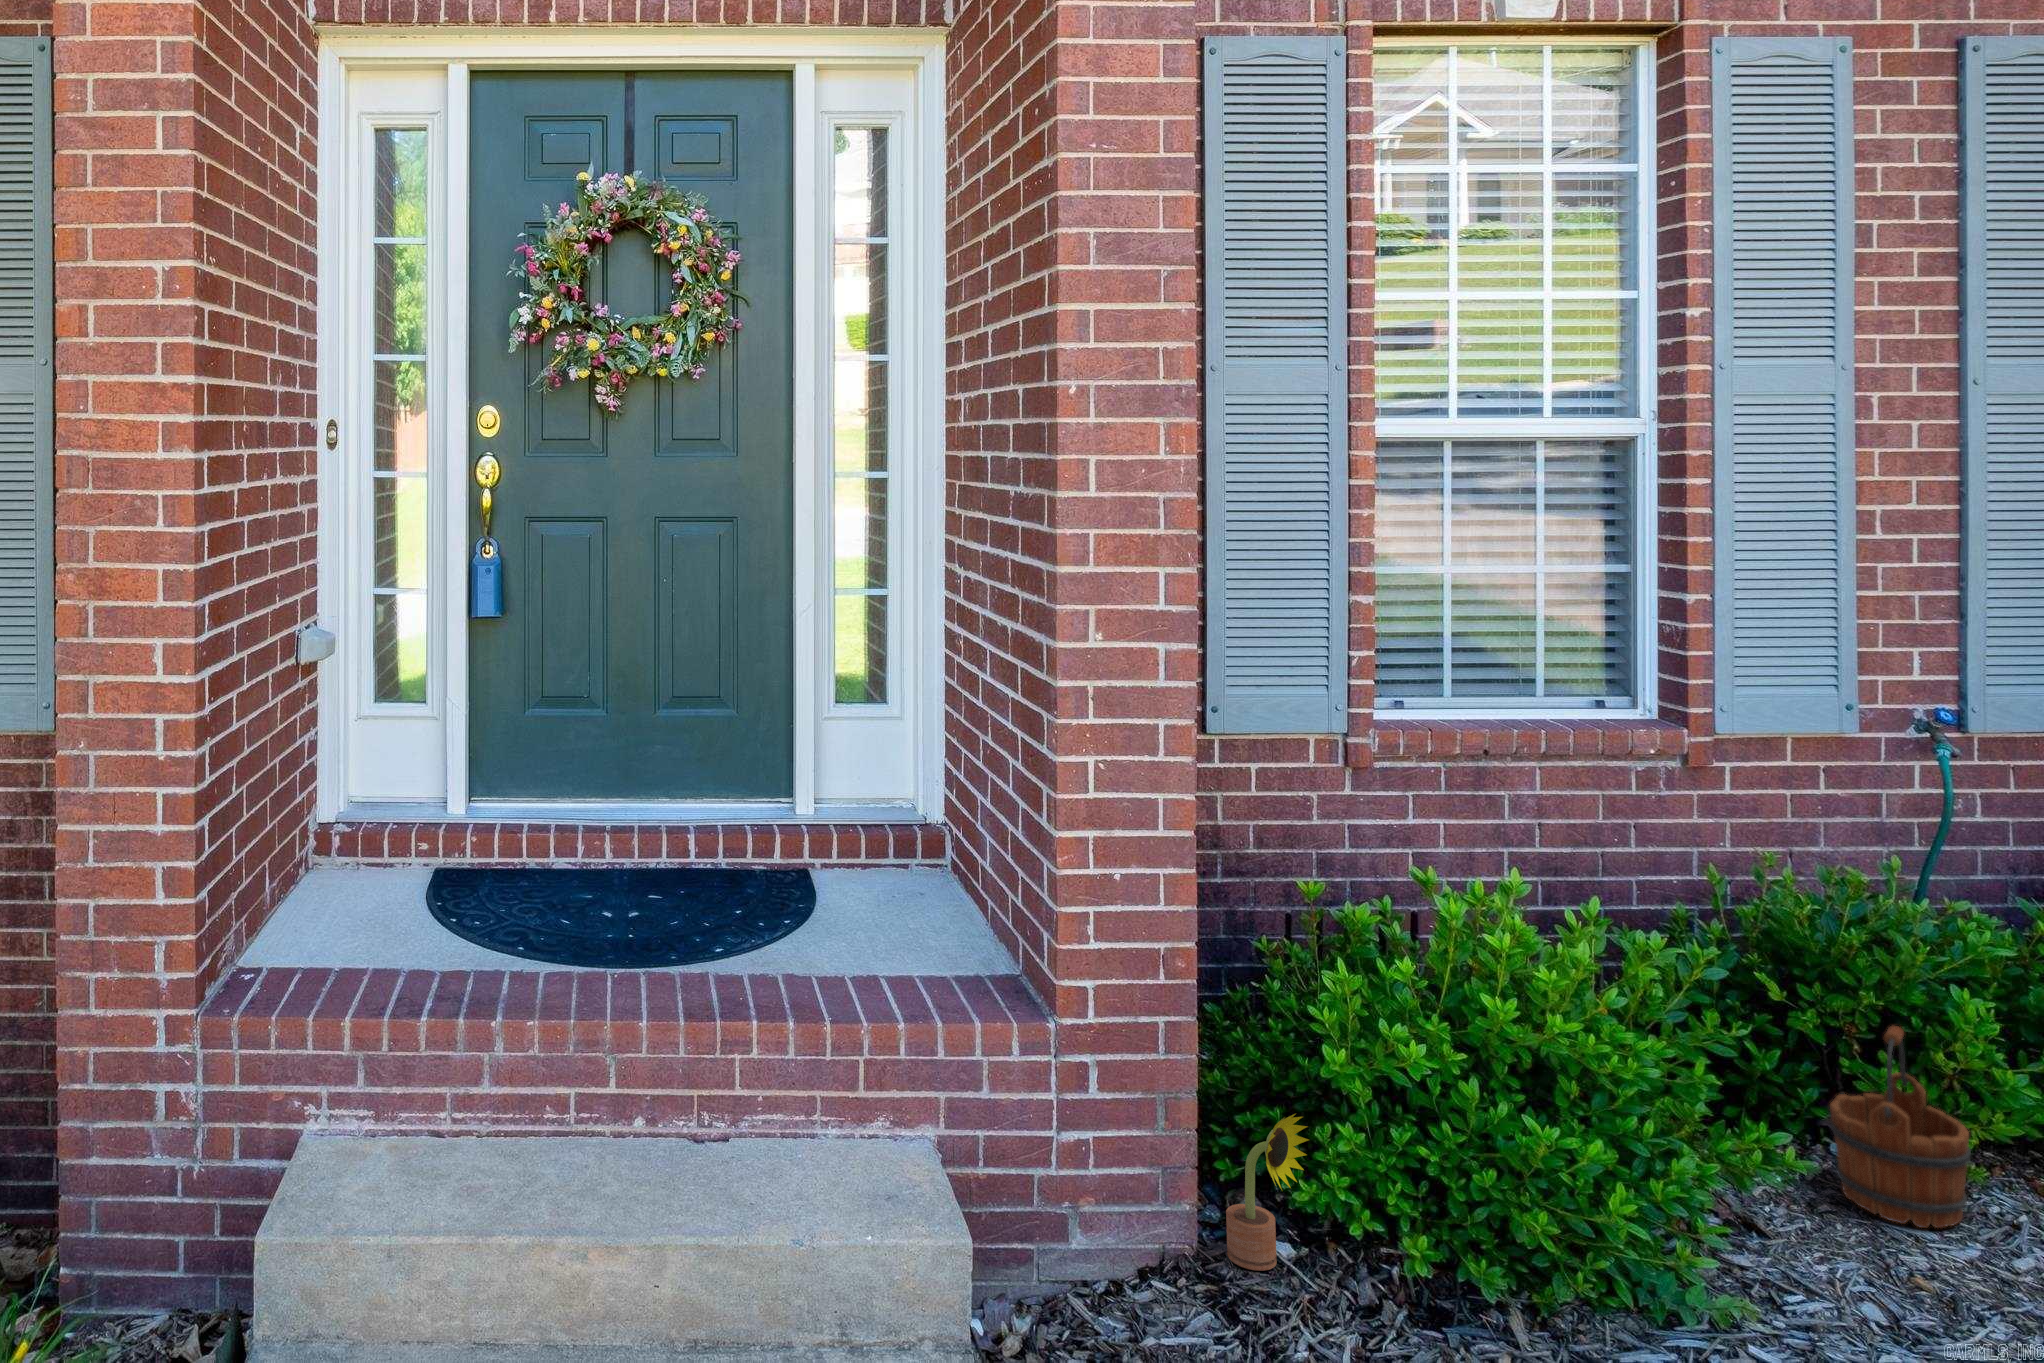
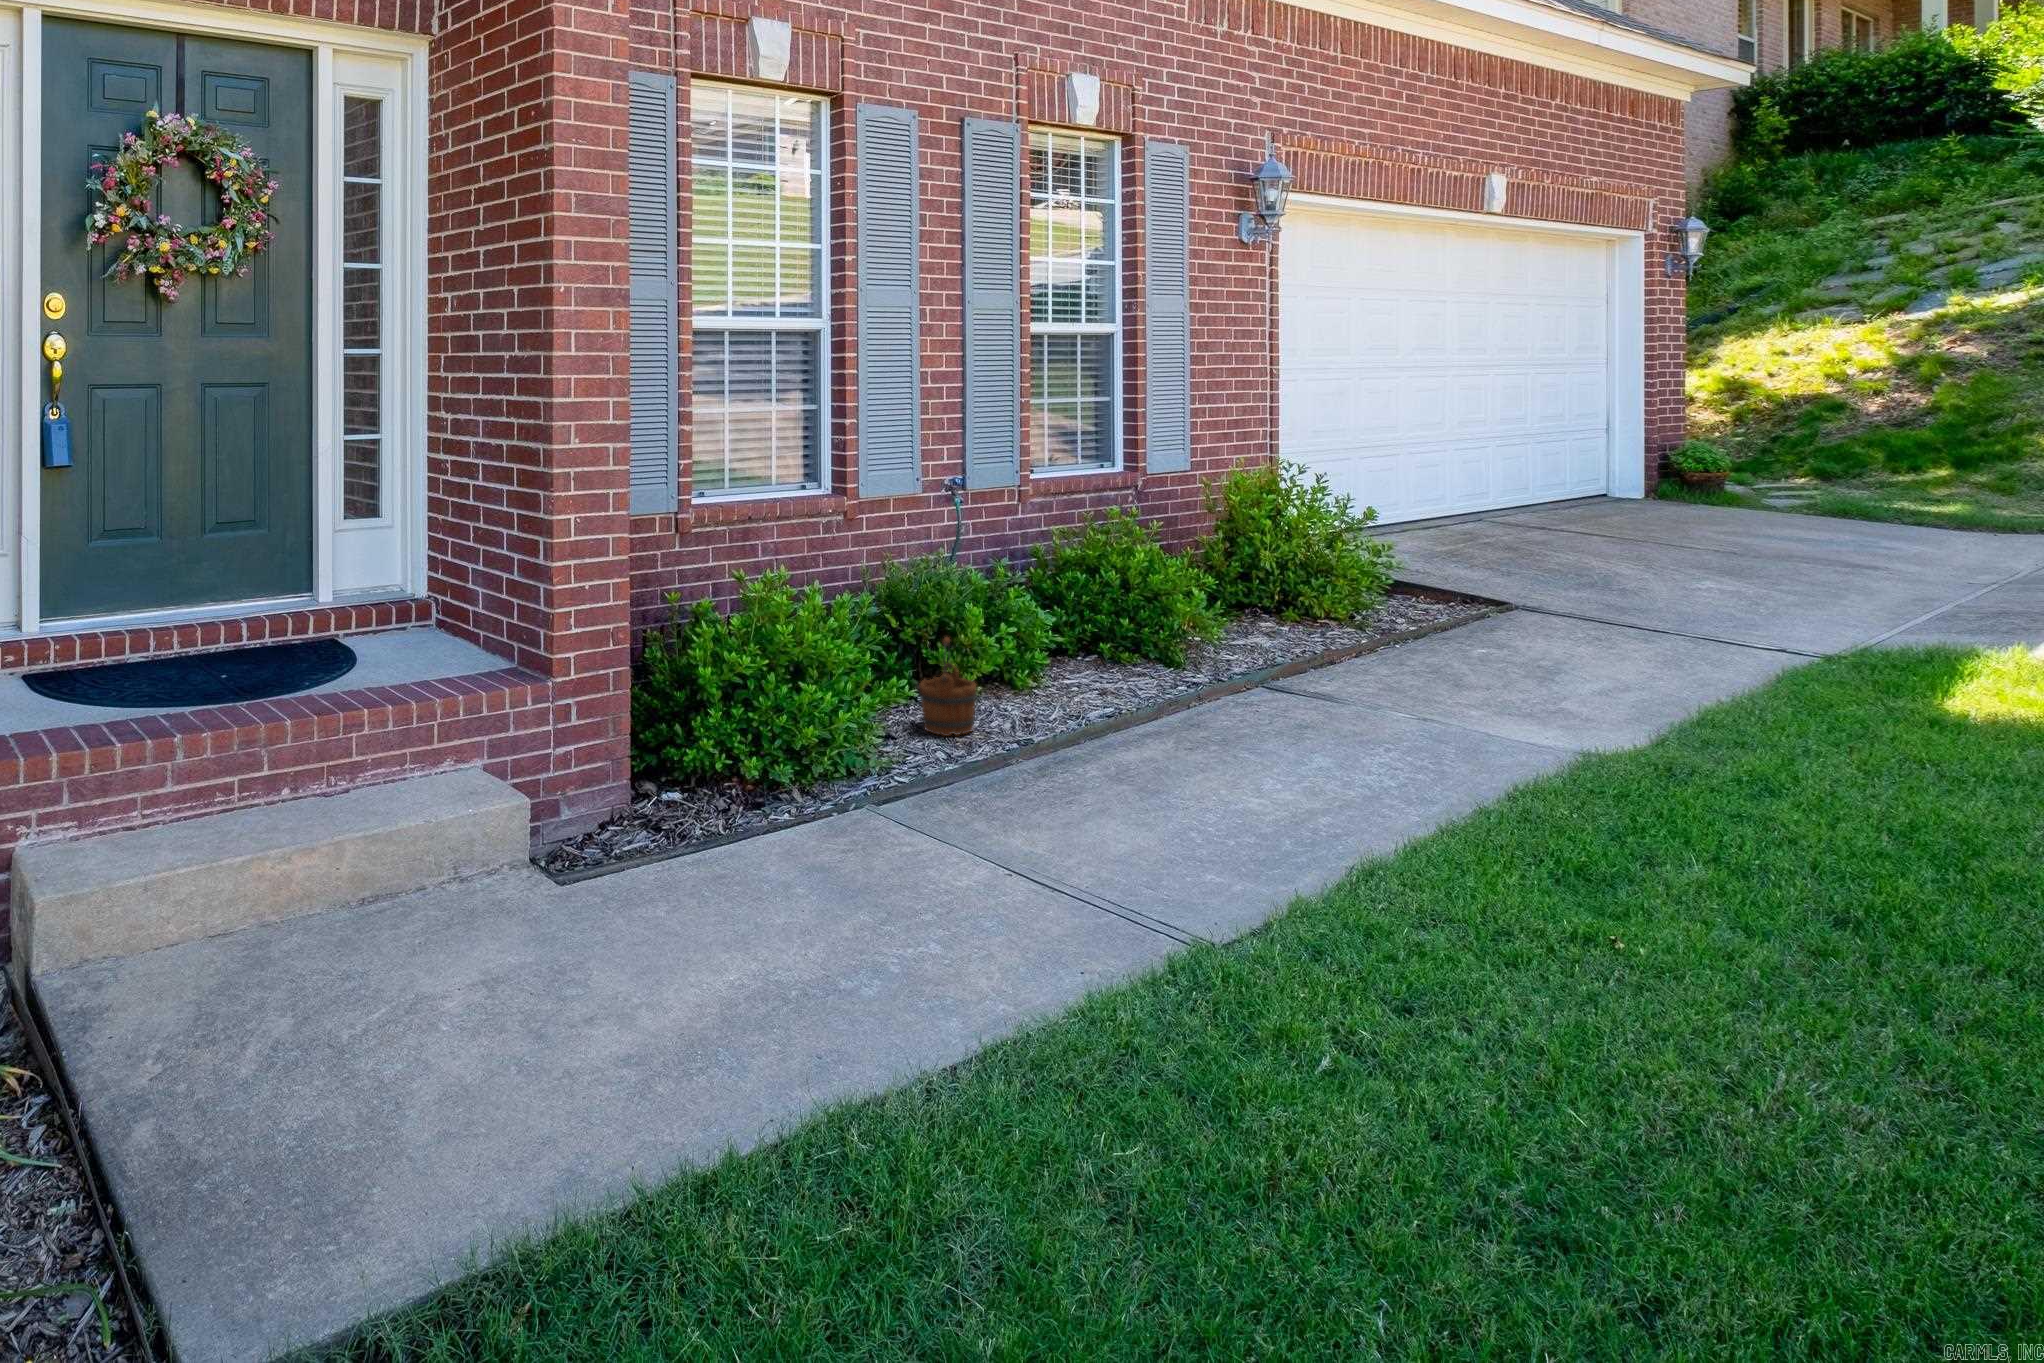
decorative plant: present [1226,1114,1308,1271] -> none [643,716,687,811]

